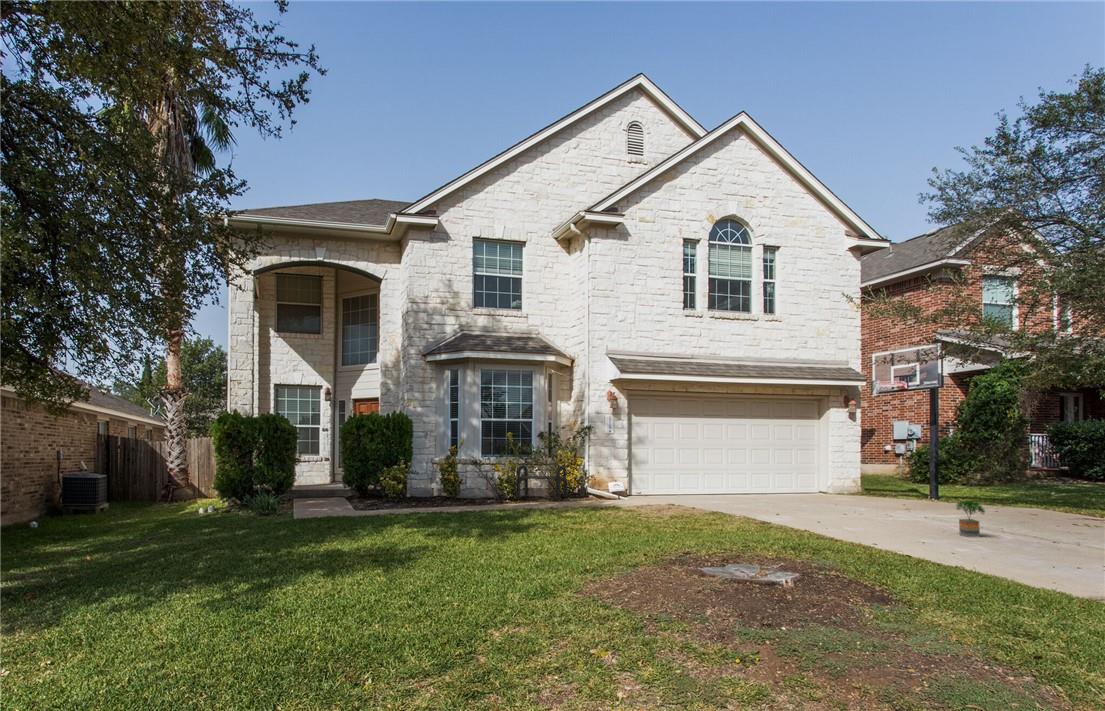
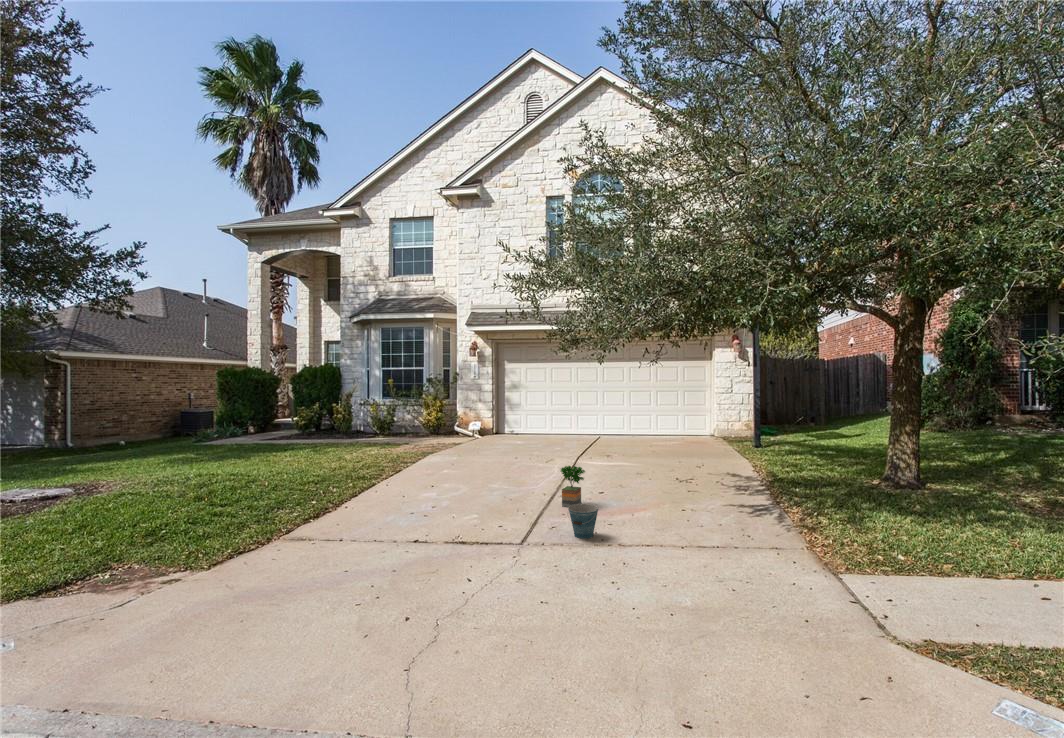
bench: present [516,465,567,501] -> none [391,405,431,436]
bucket: none [1046,524,1076,551] -> present [568,504,598,539]

